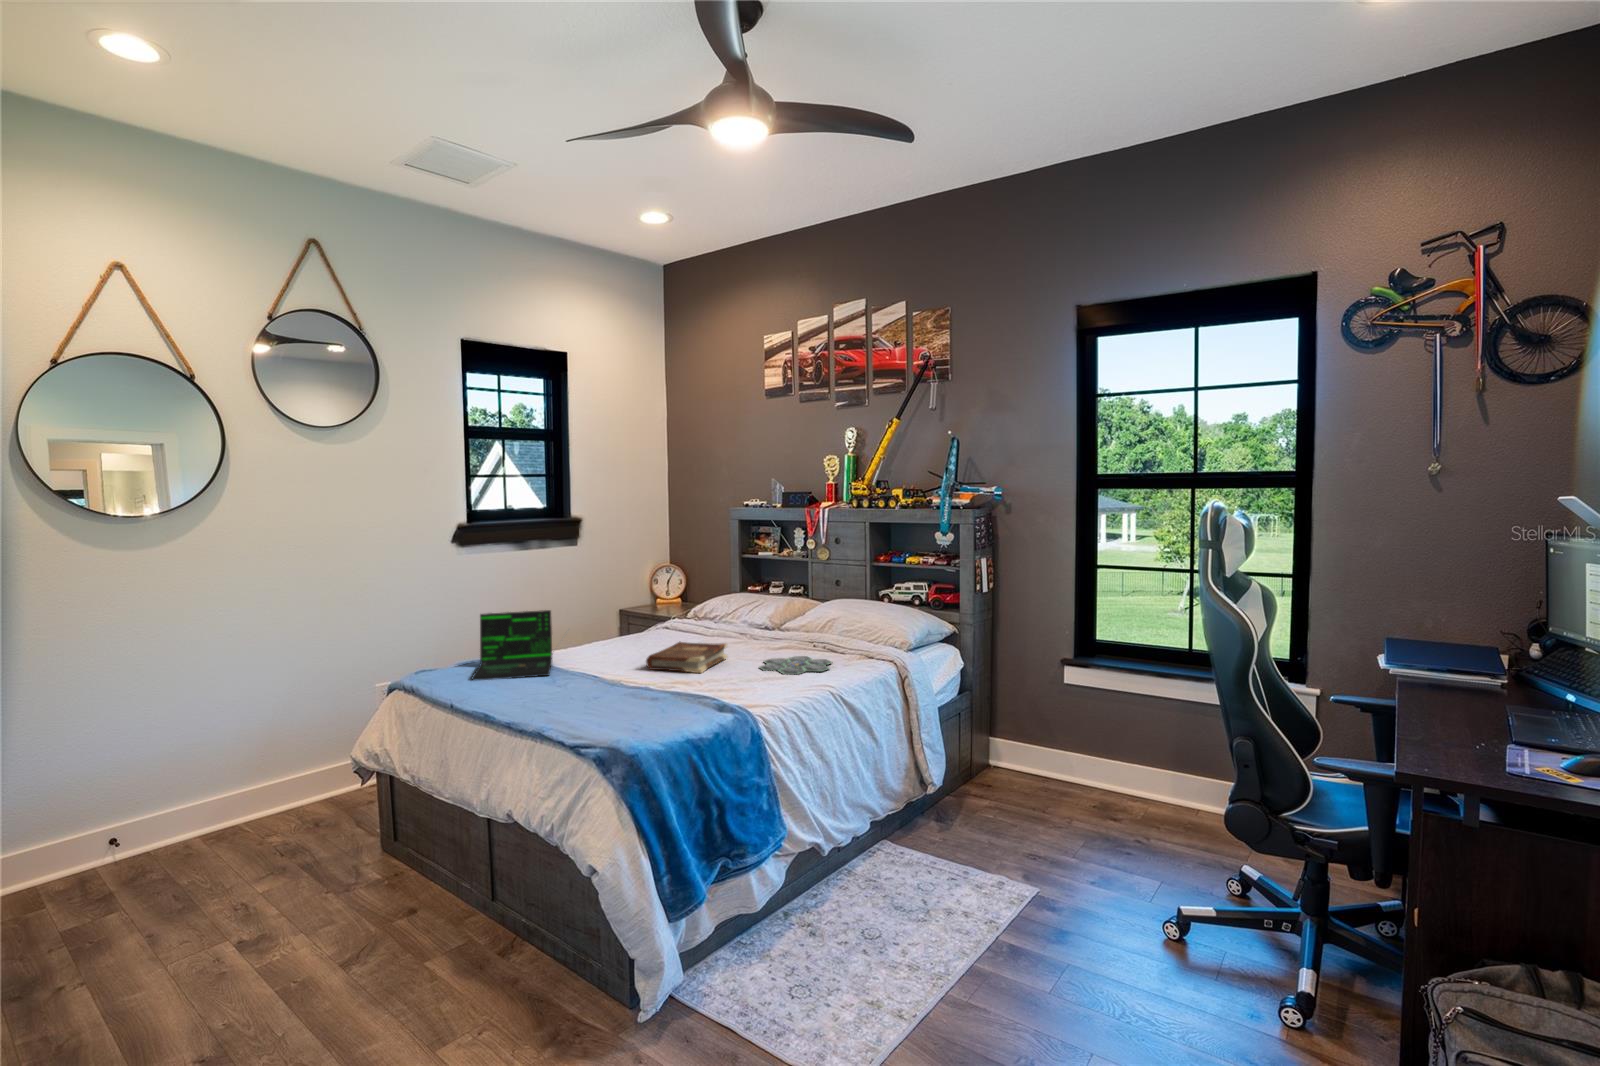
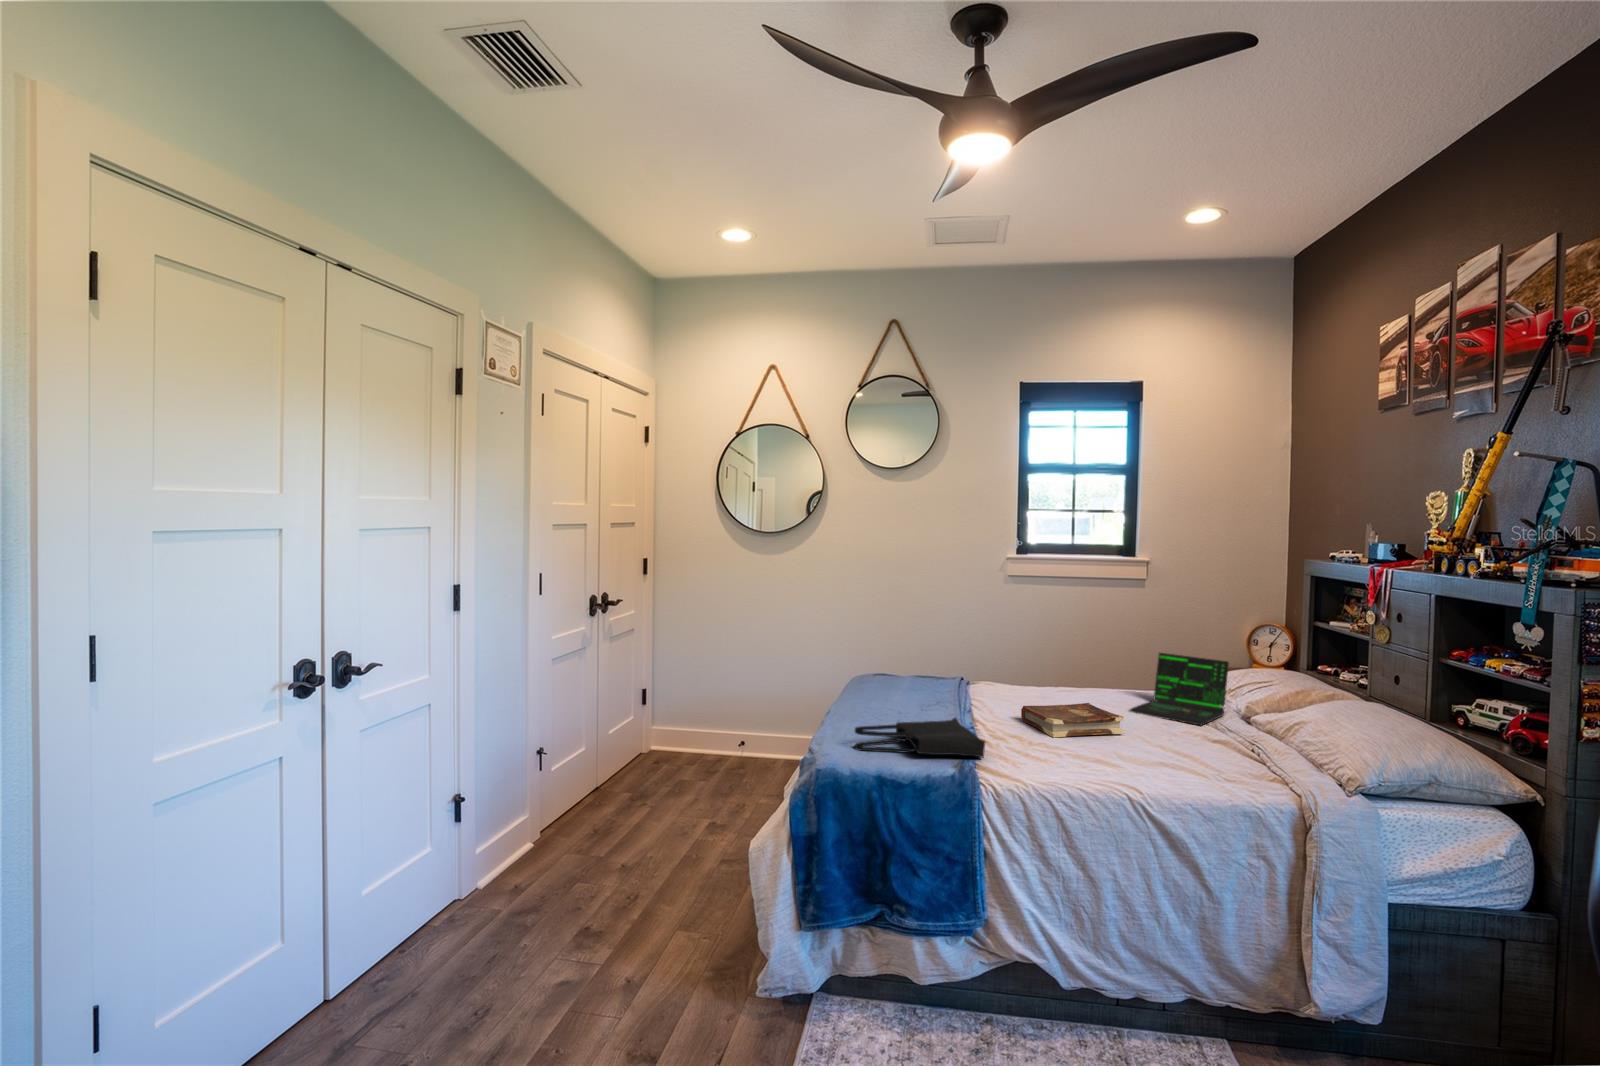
laptop: present [472,610,553,680] -> present [1130,653,1229,725]
board game: present [759,656,832,675] -> none [1120,748,1224,778]
tote bag: none [608,676,715,730] -> present [855,718,985,758]

